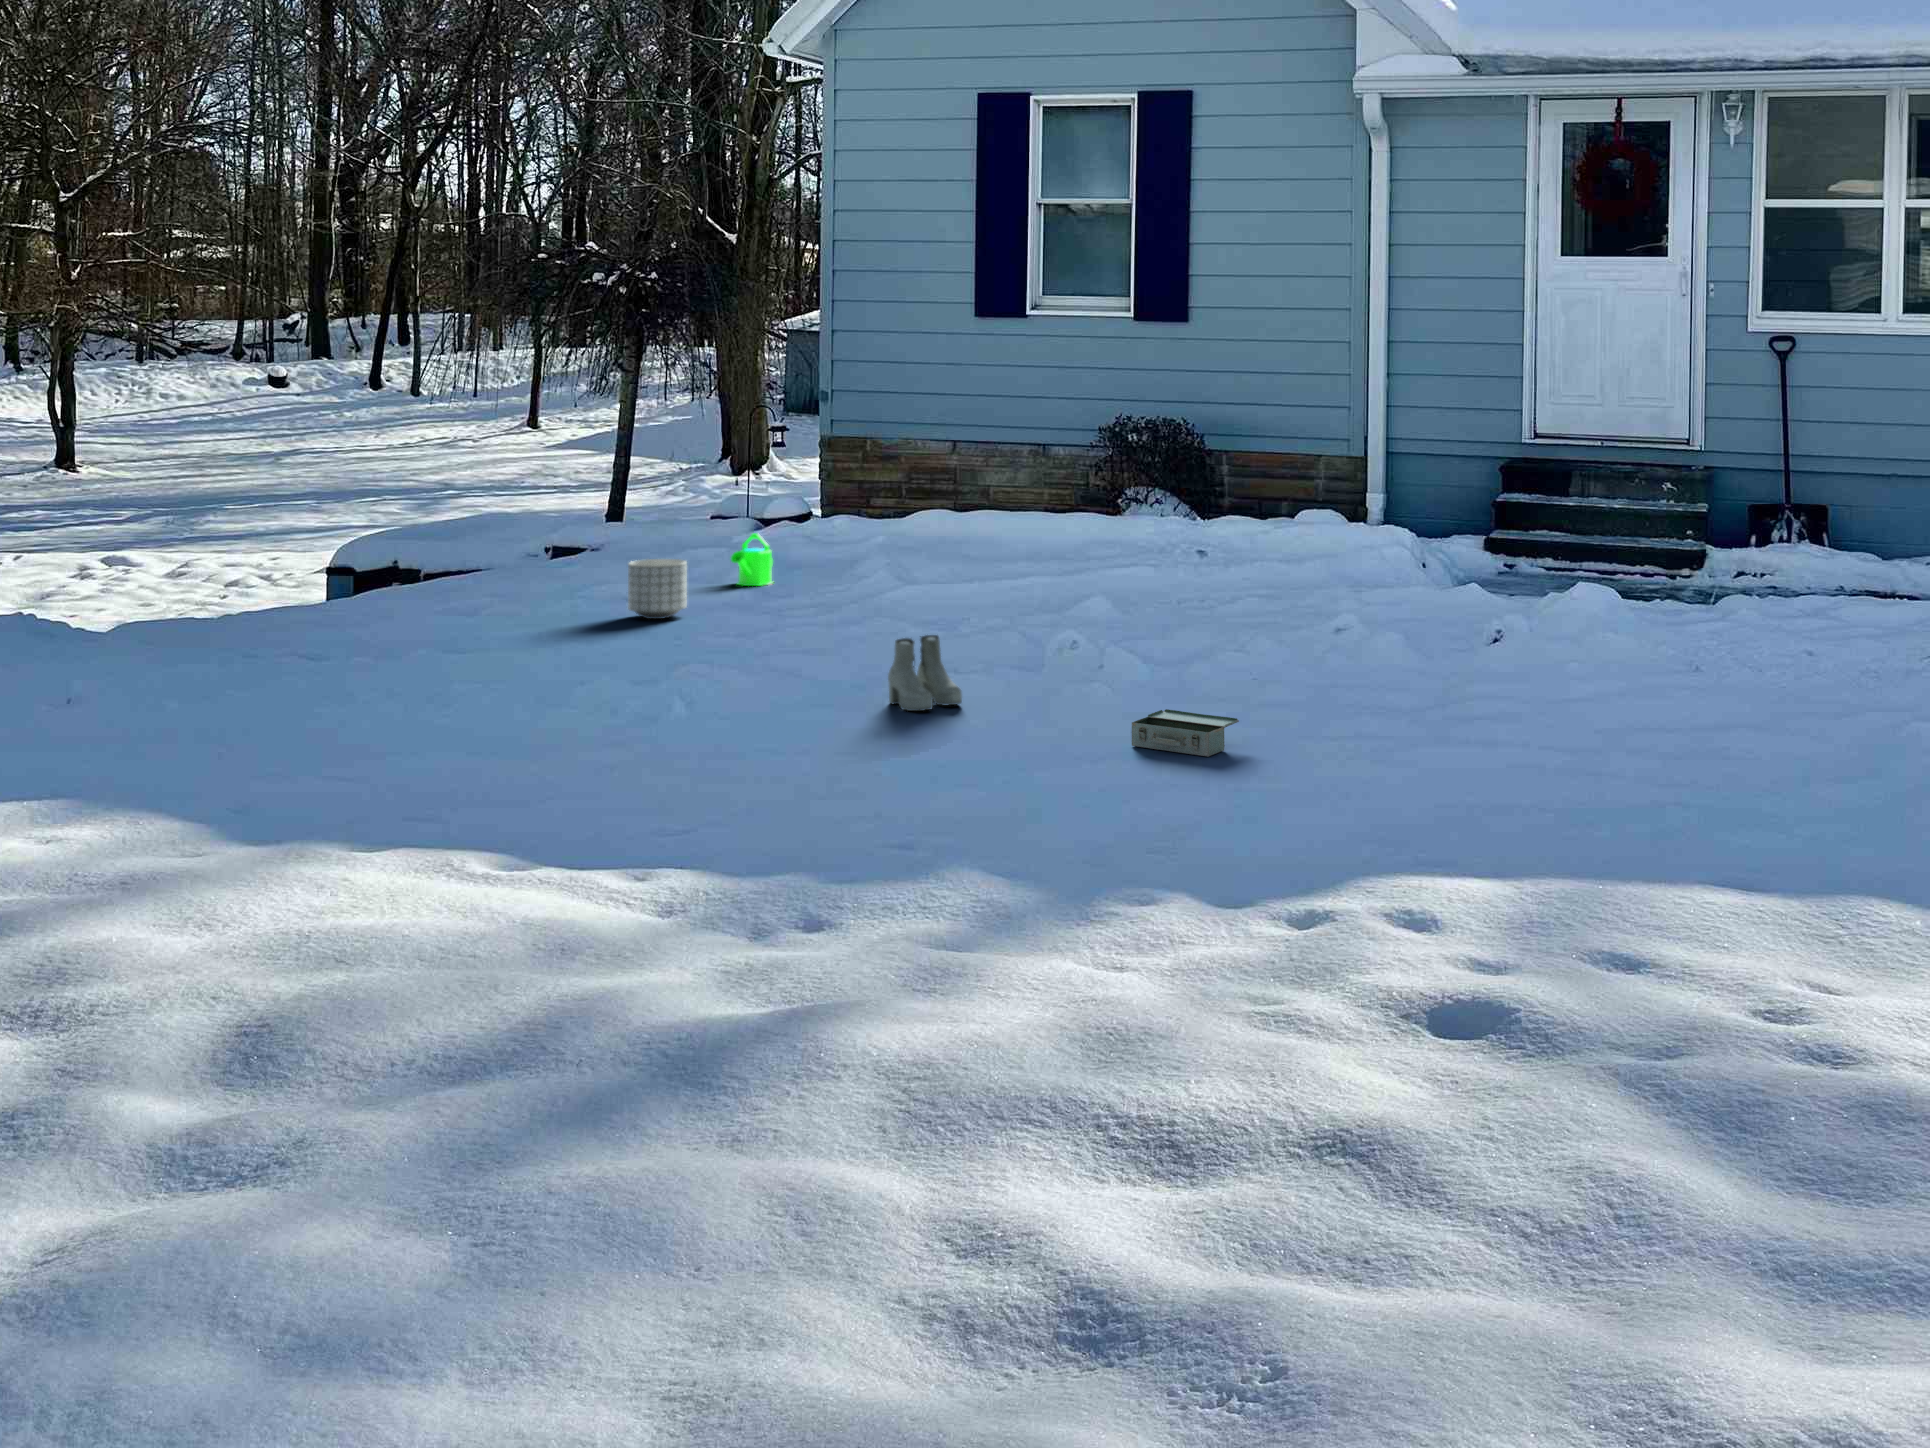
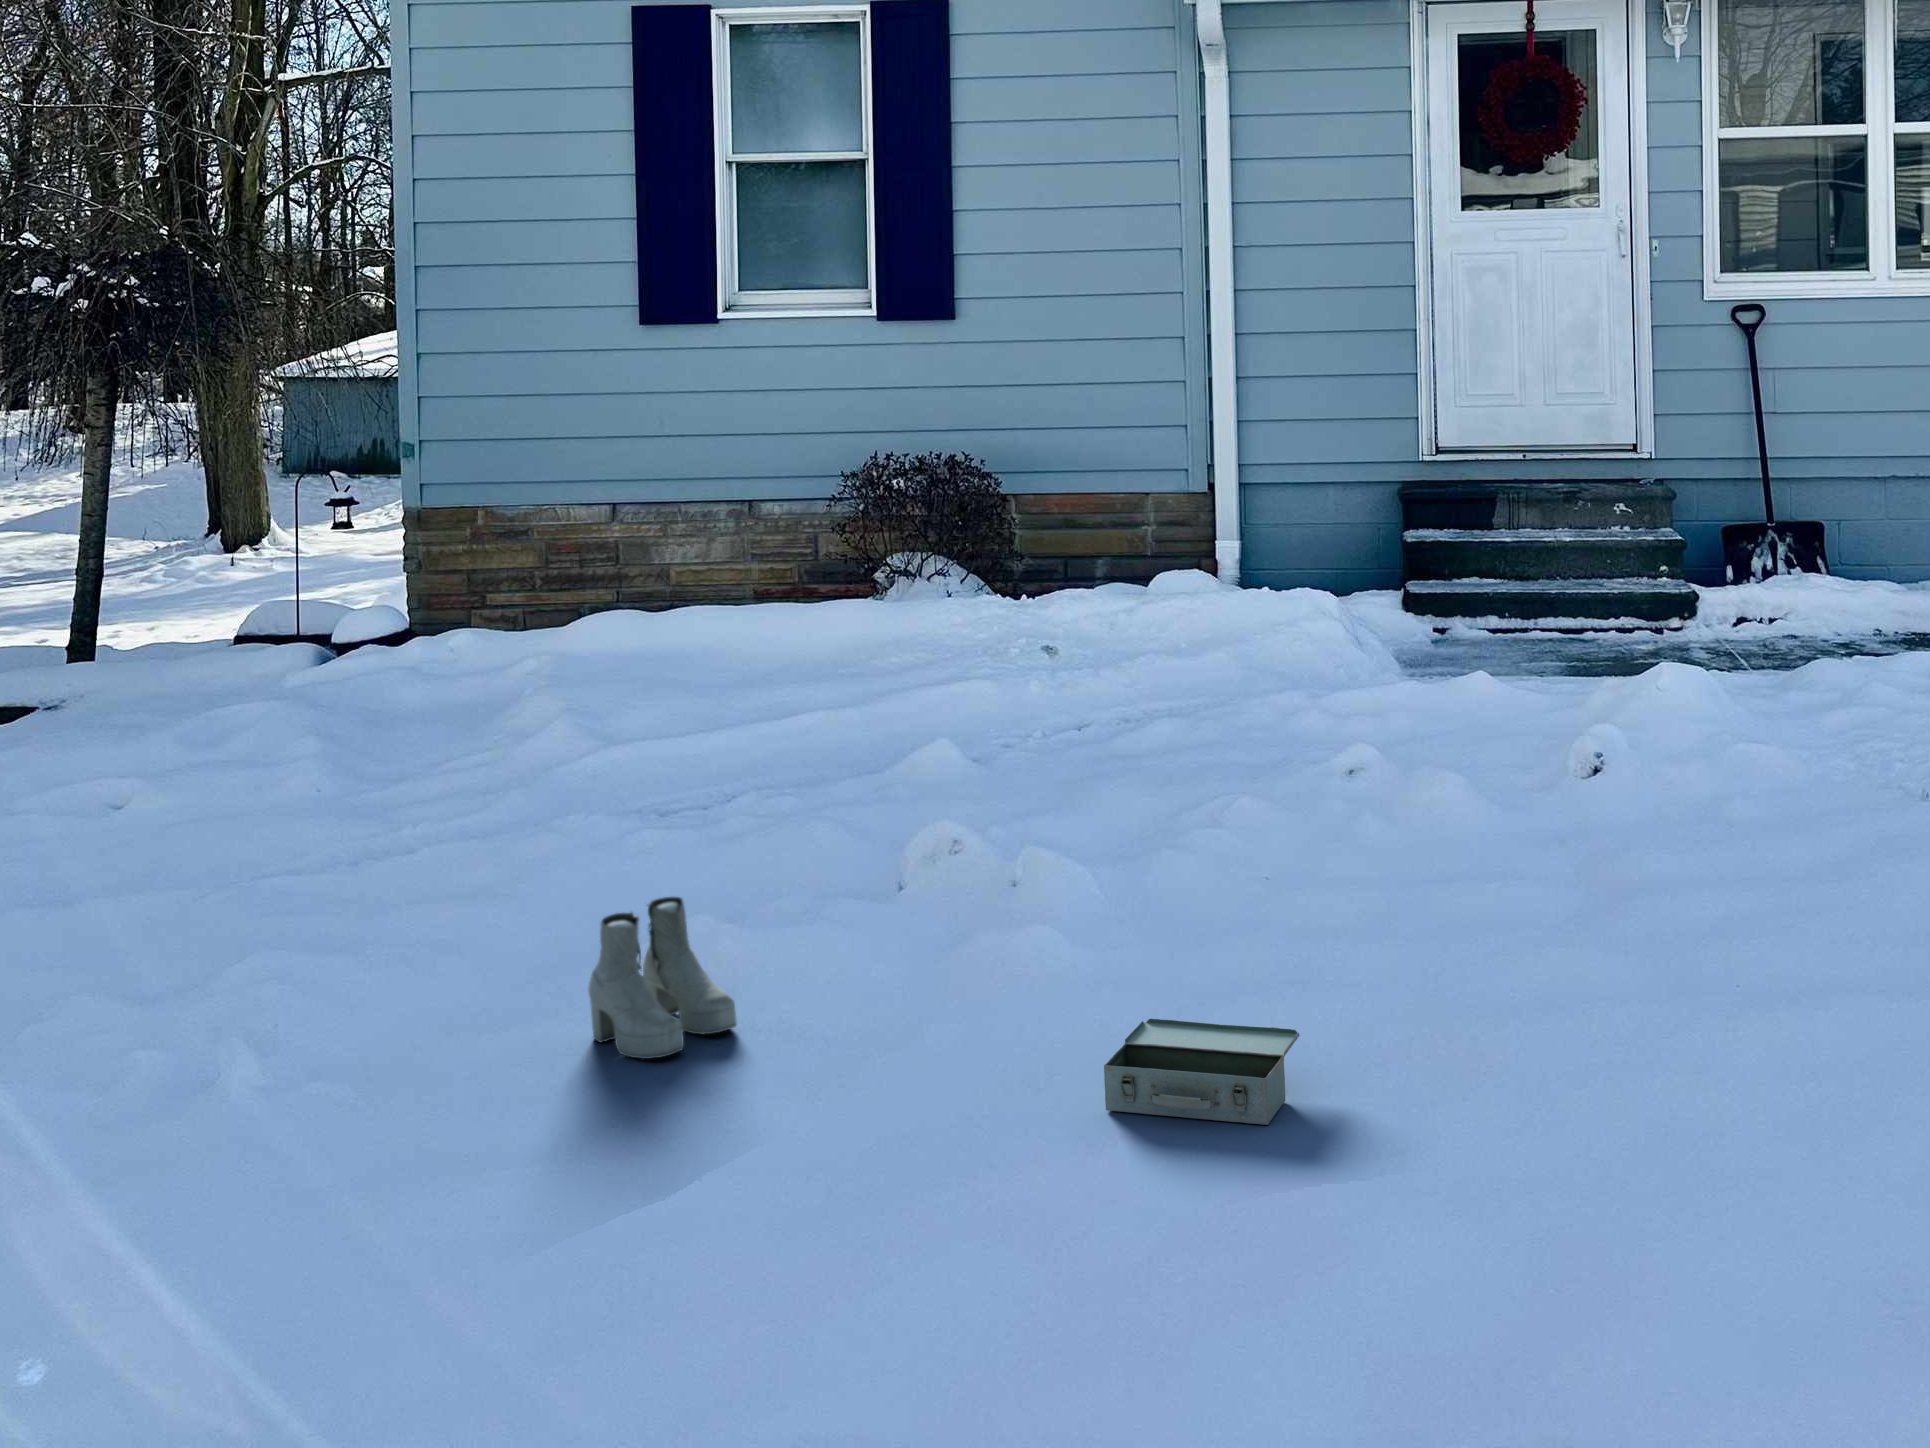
watering can: present [731,533,774,586] -> none [268,681,346,768]
planter: present [628,559,687,619] -> none [75,750,189,860]

